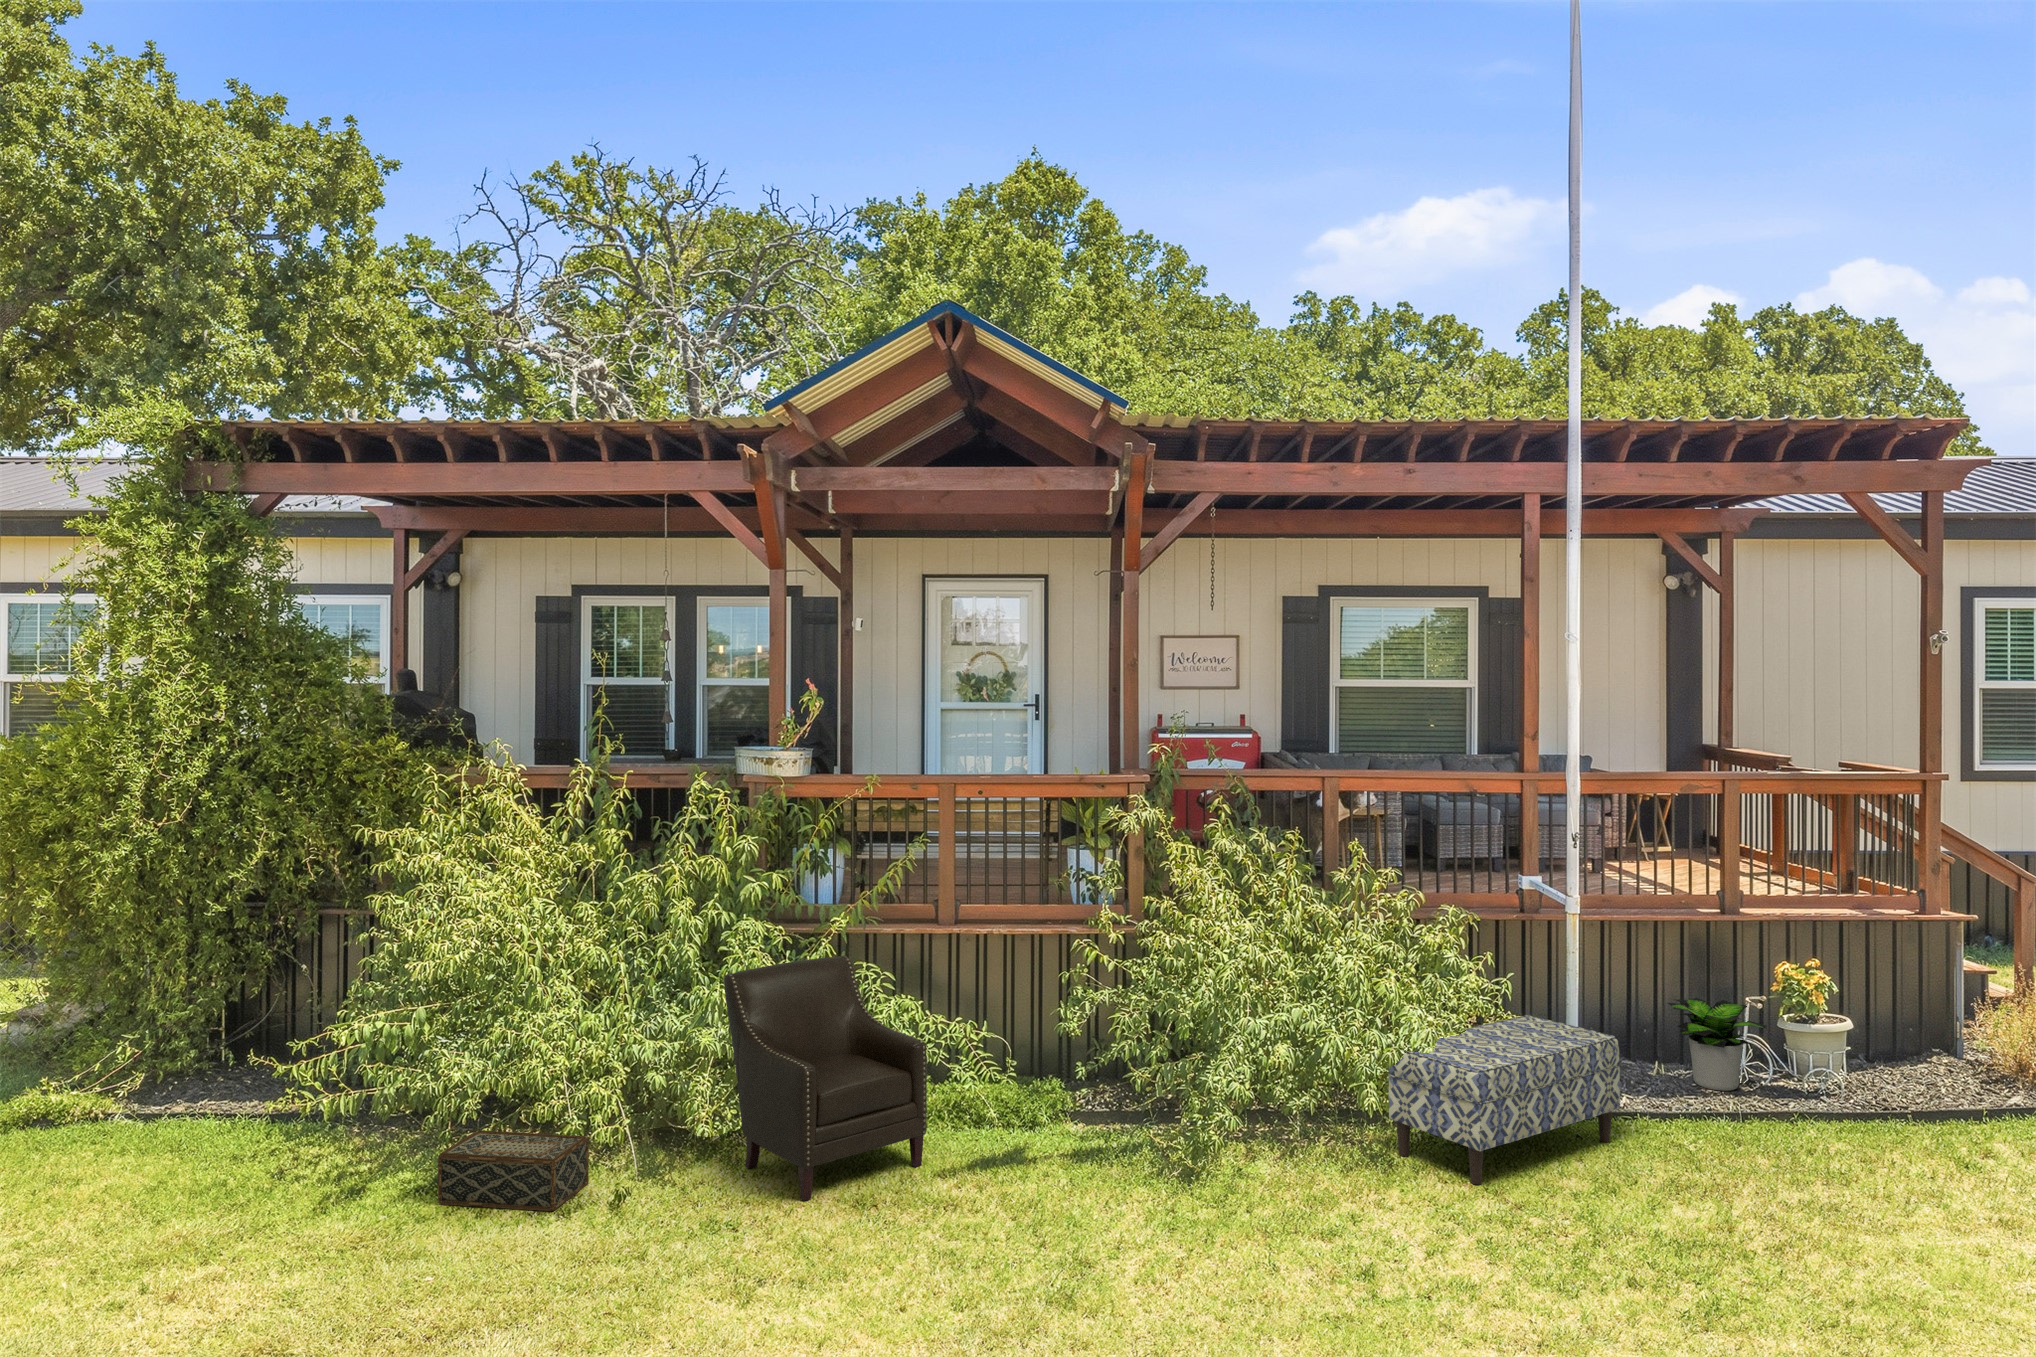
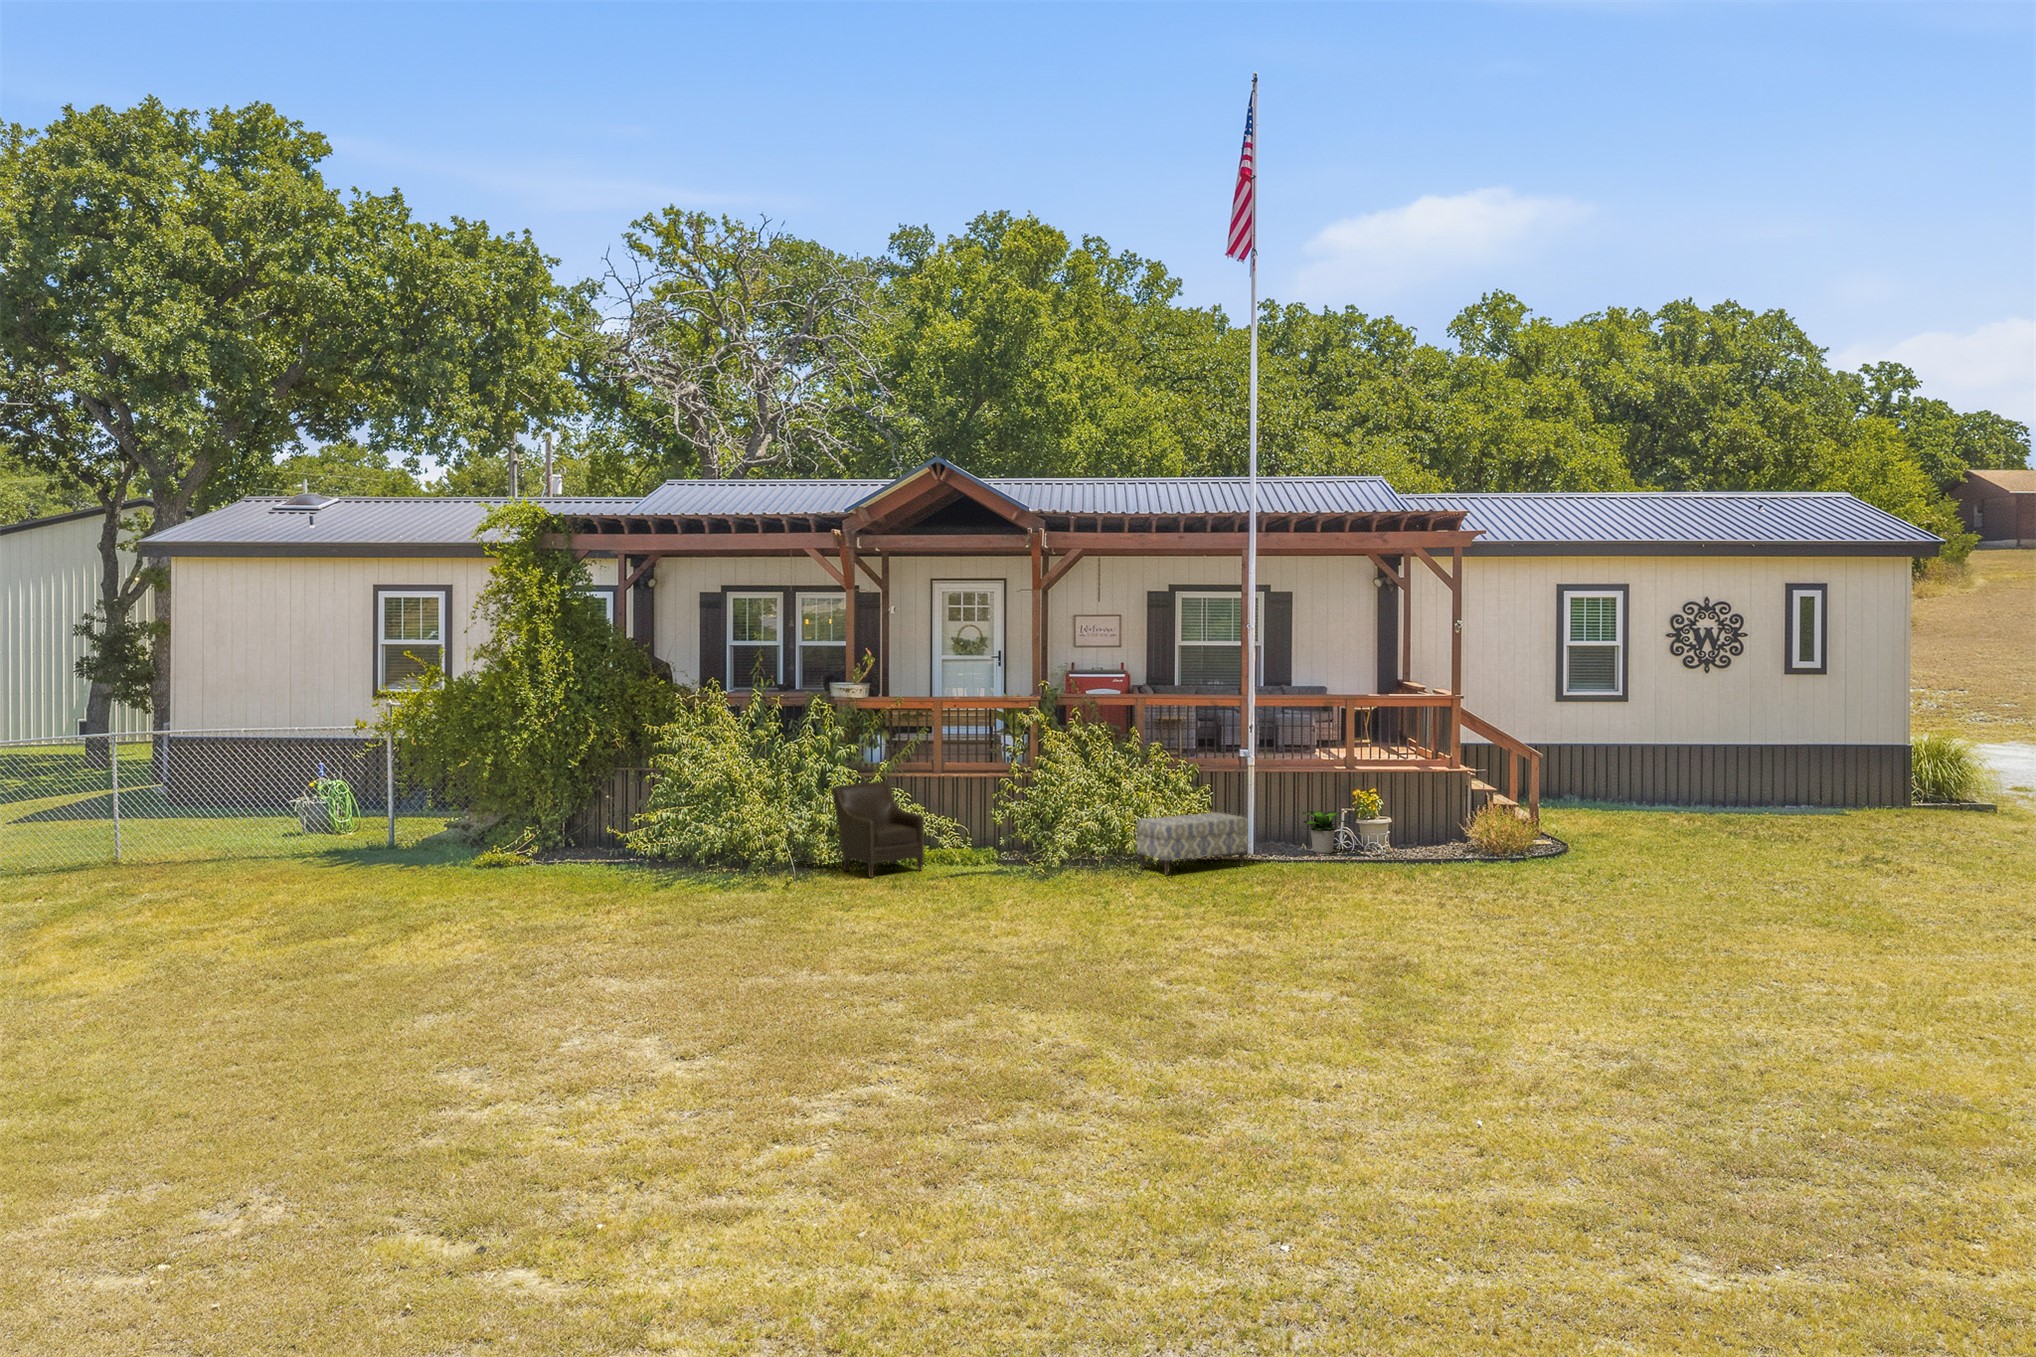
woven basket: present [438,1130,589,1211] -> none [714,852,776,880]

